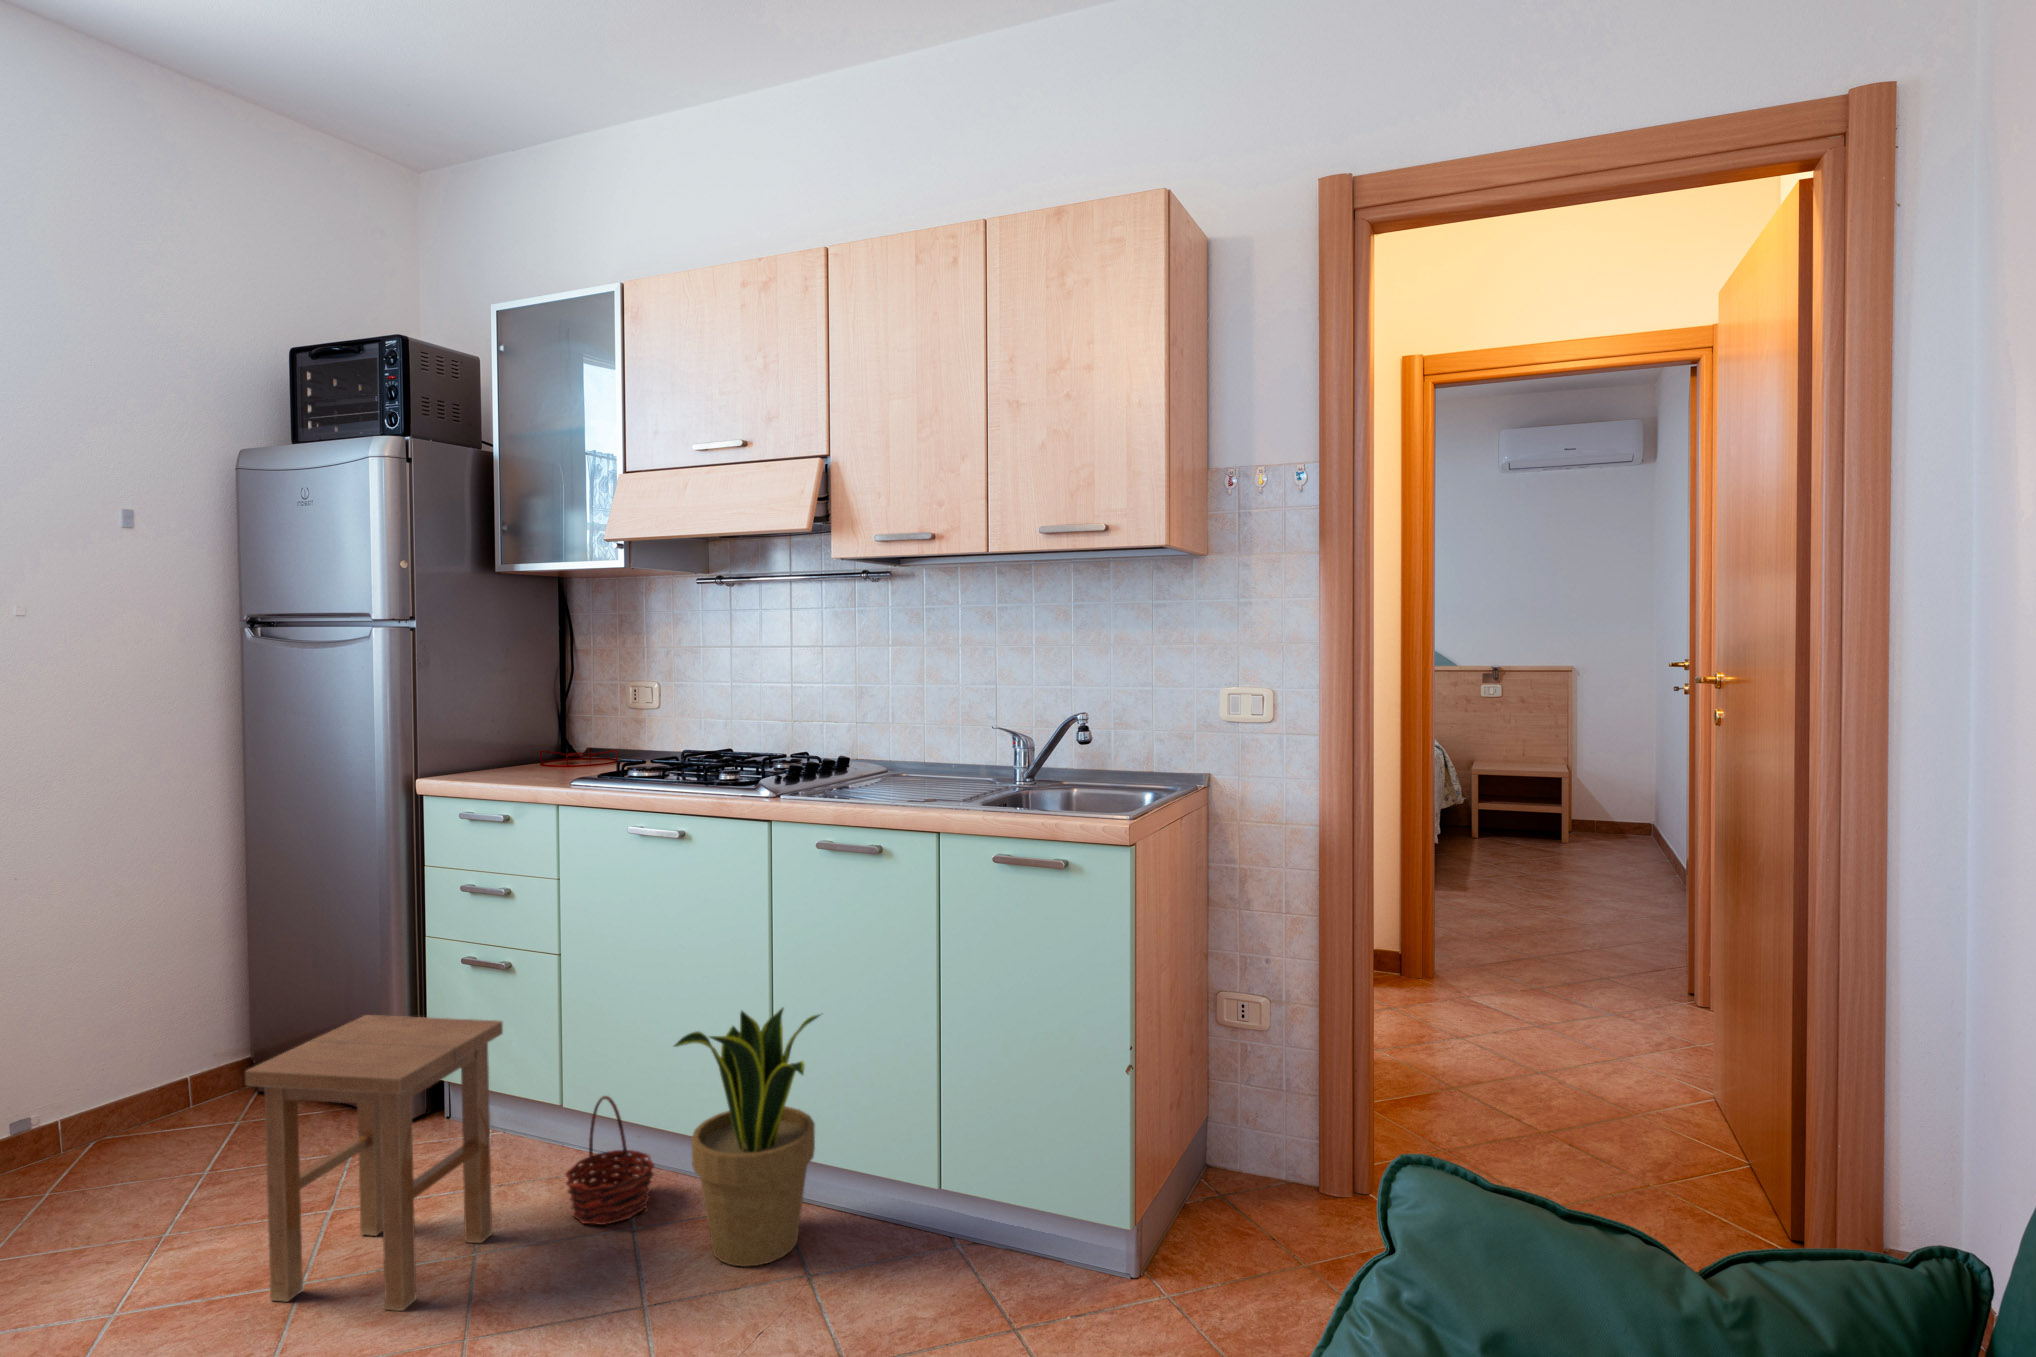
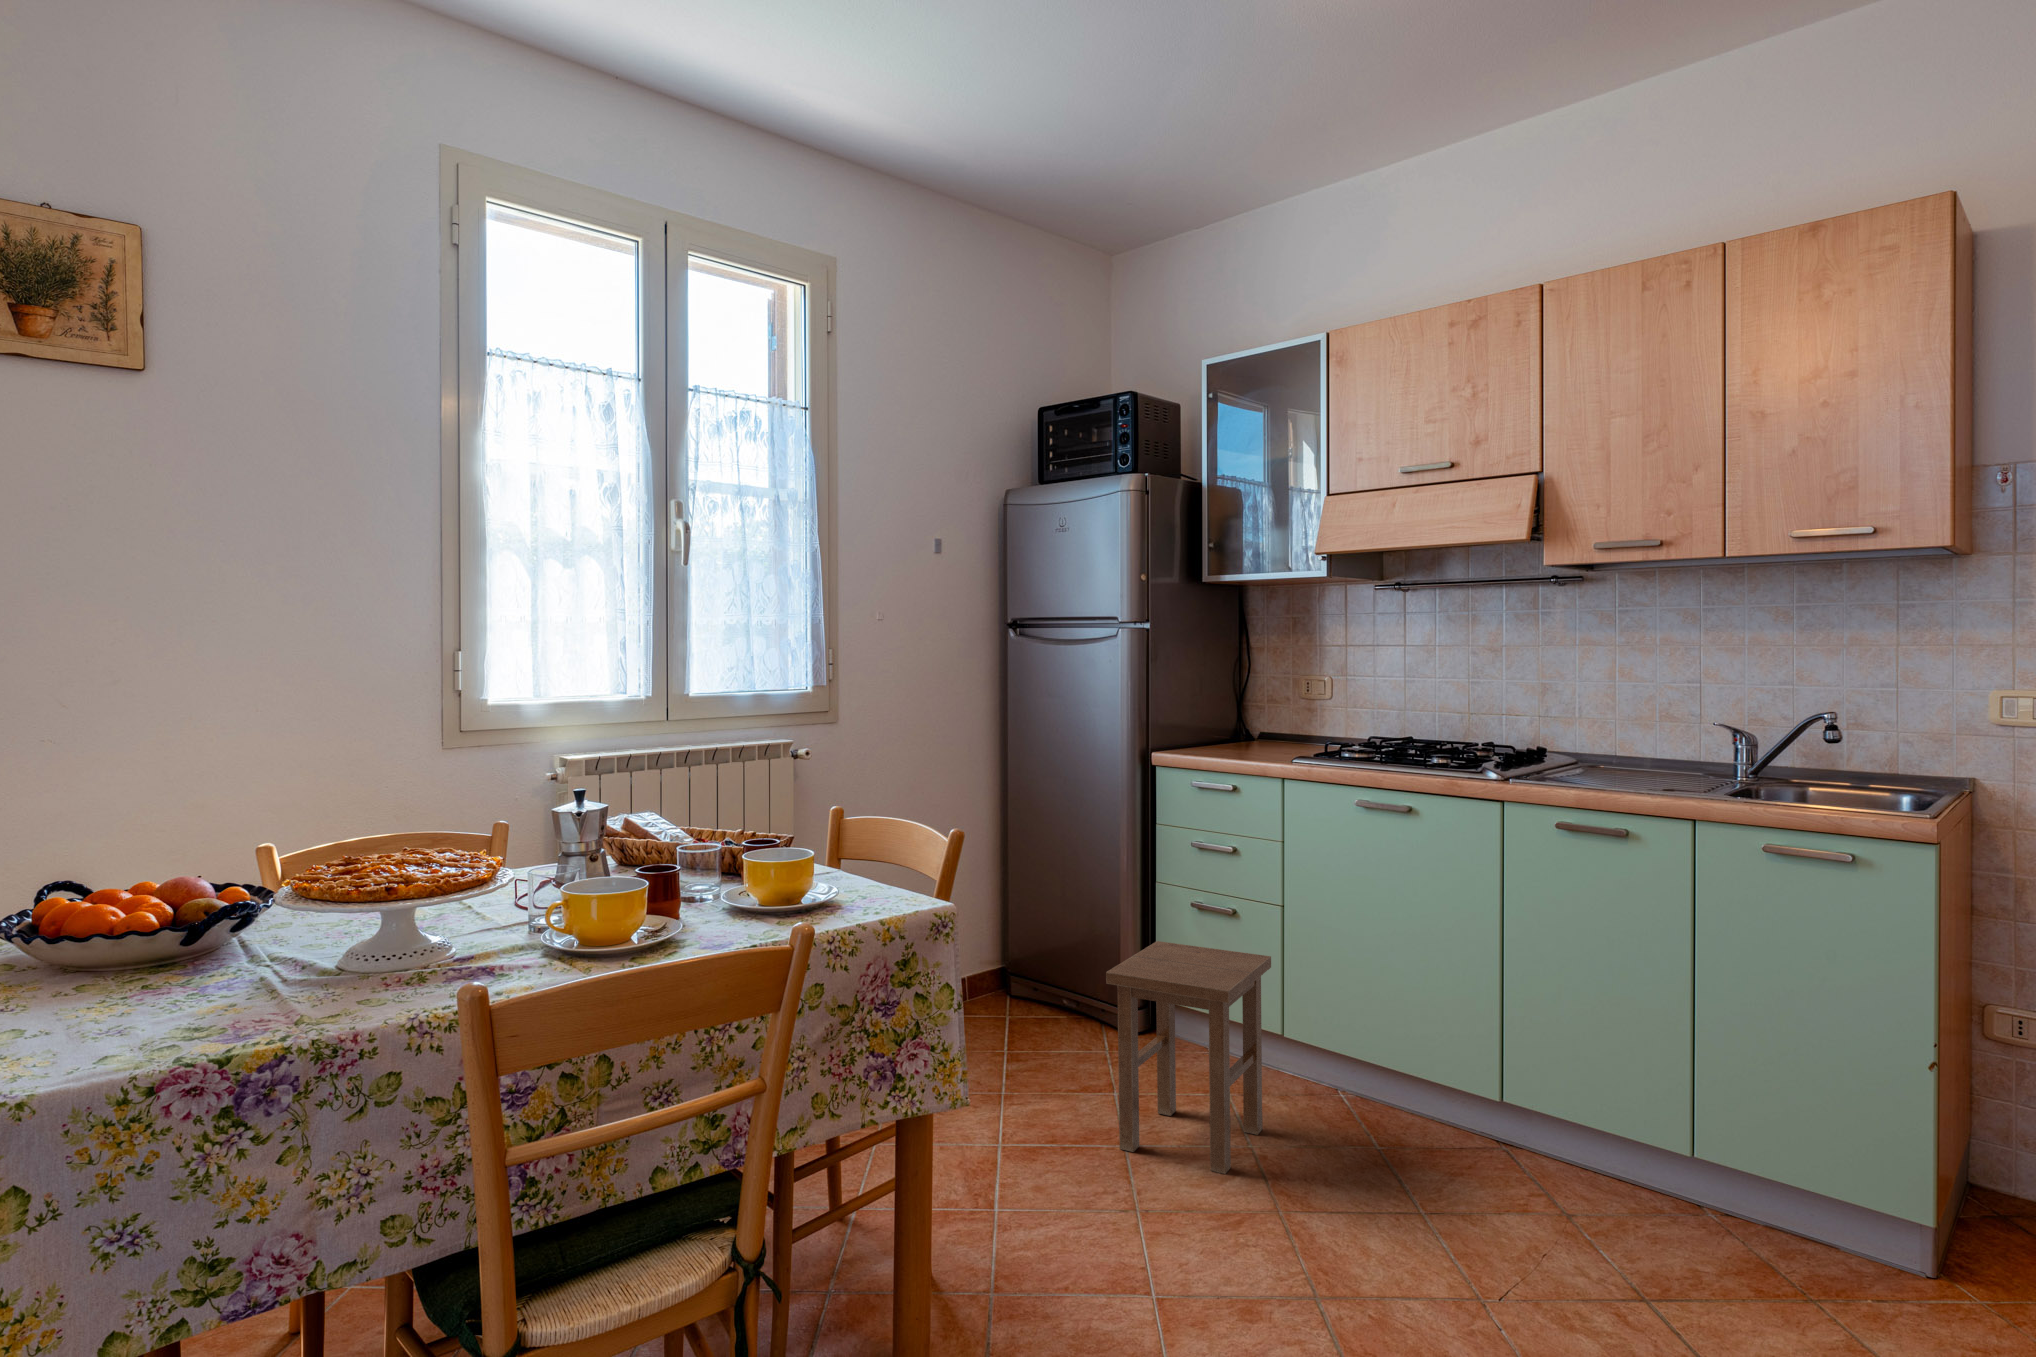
potted plant: present [675,1008,823,1266] -> none [1438,967,1564,1192]
basket: present [566,1096,655,1225] -> none [1314,1030,1390,1137]

